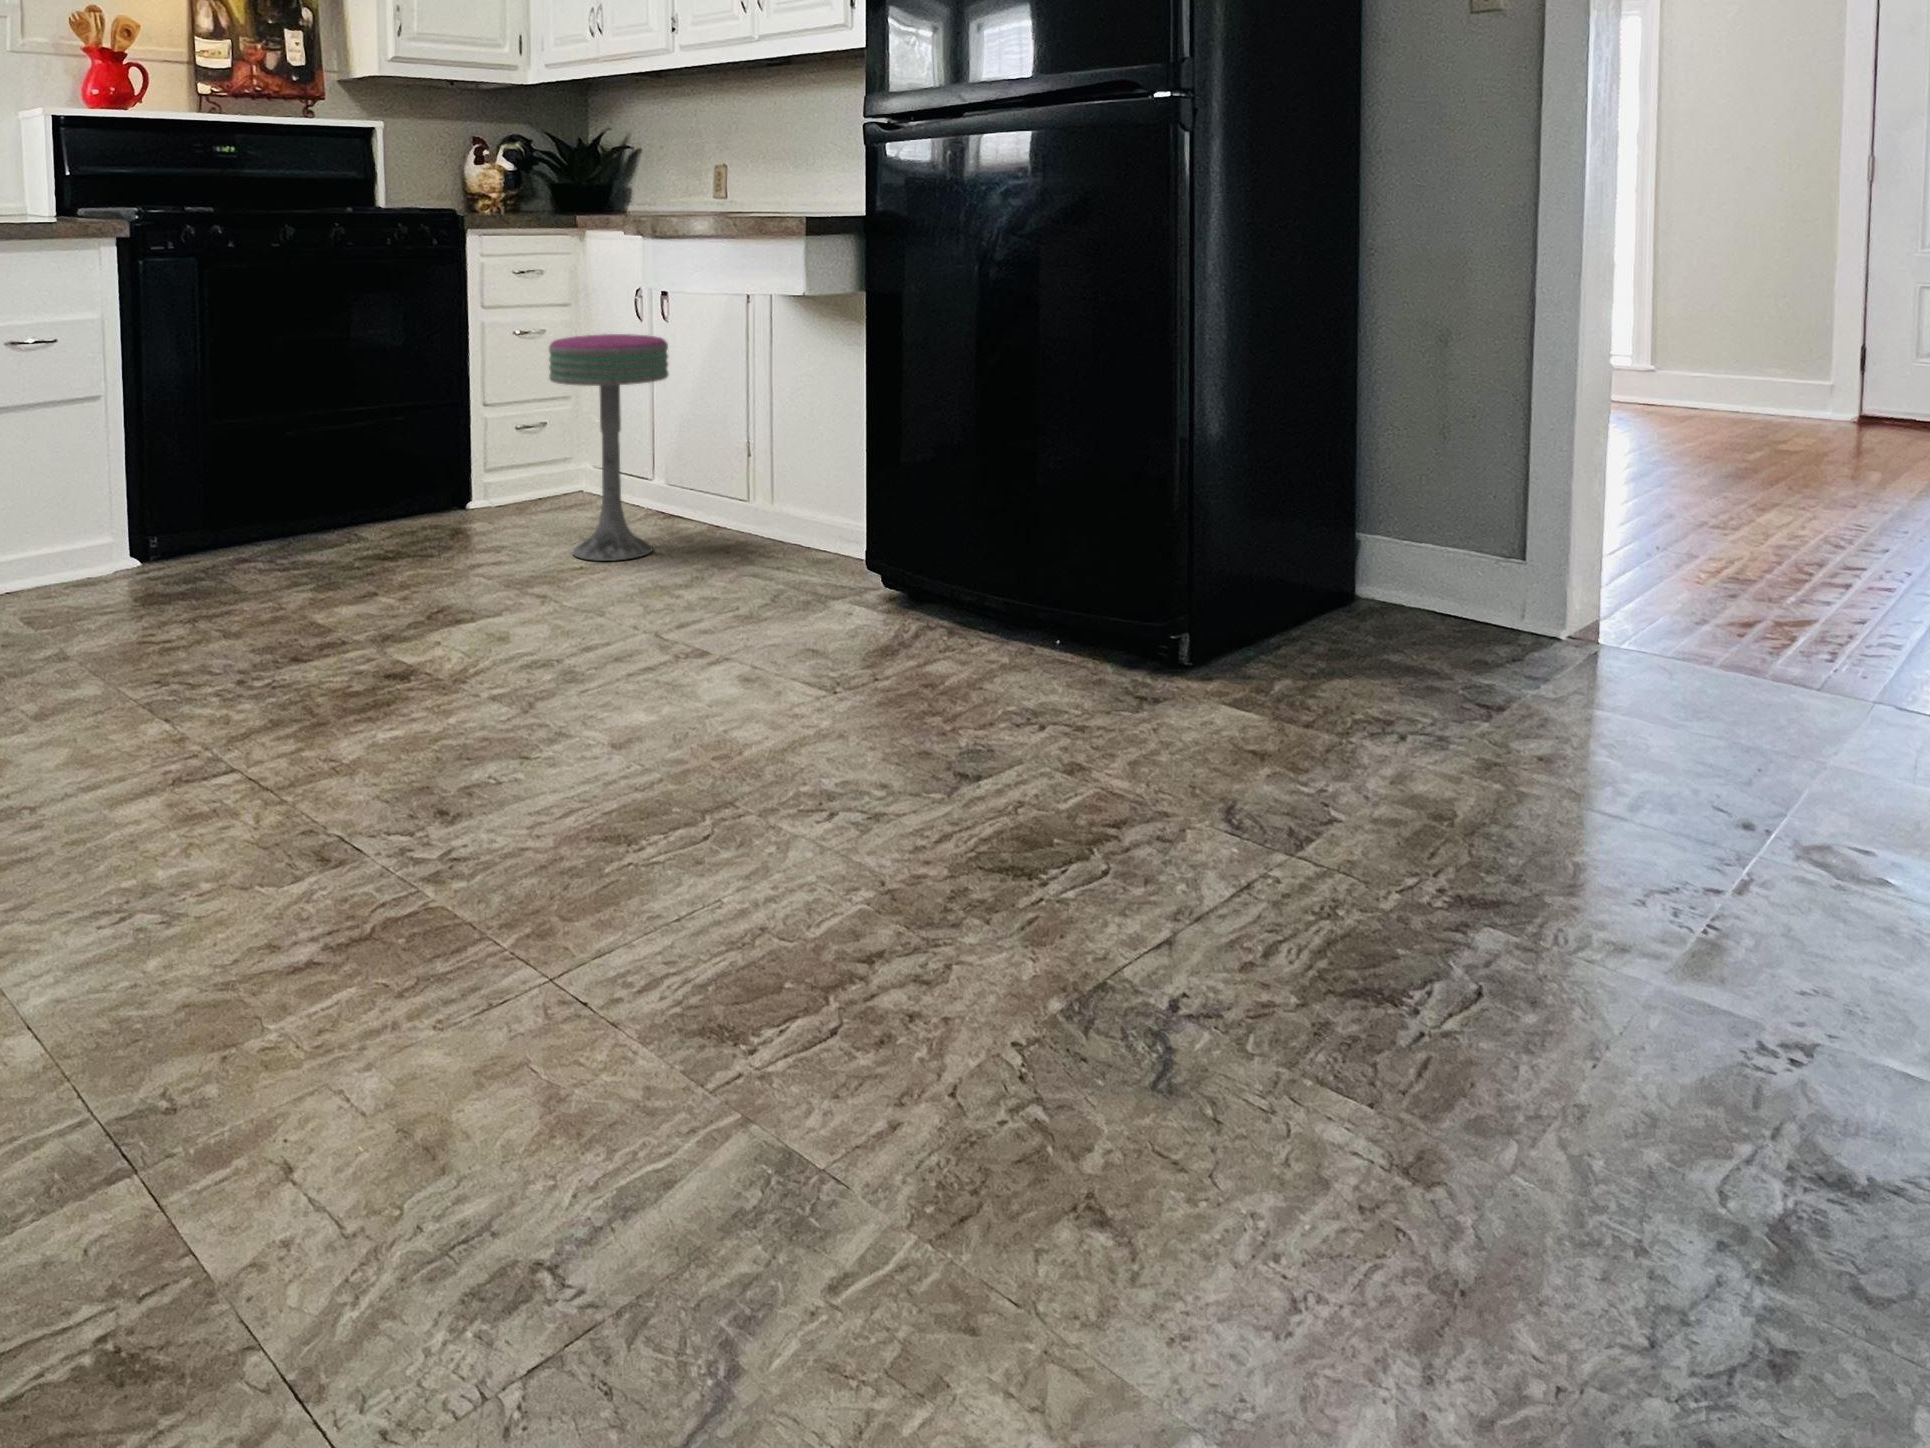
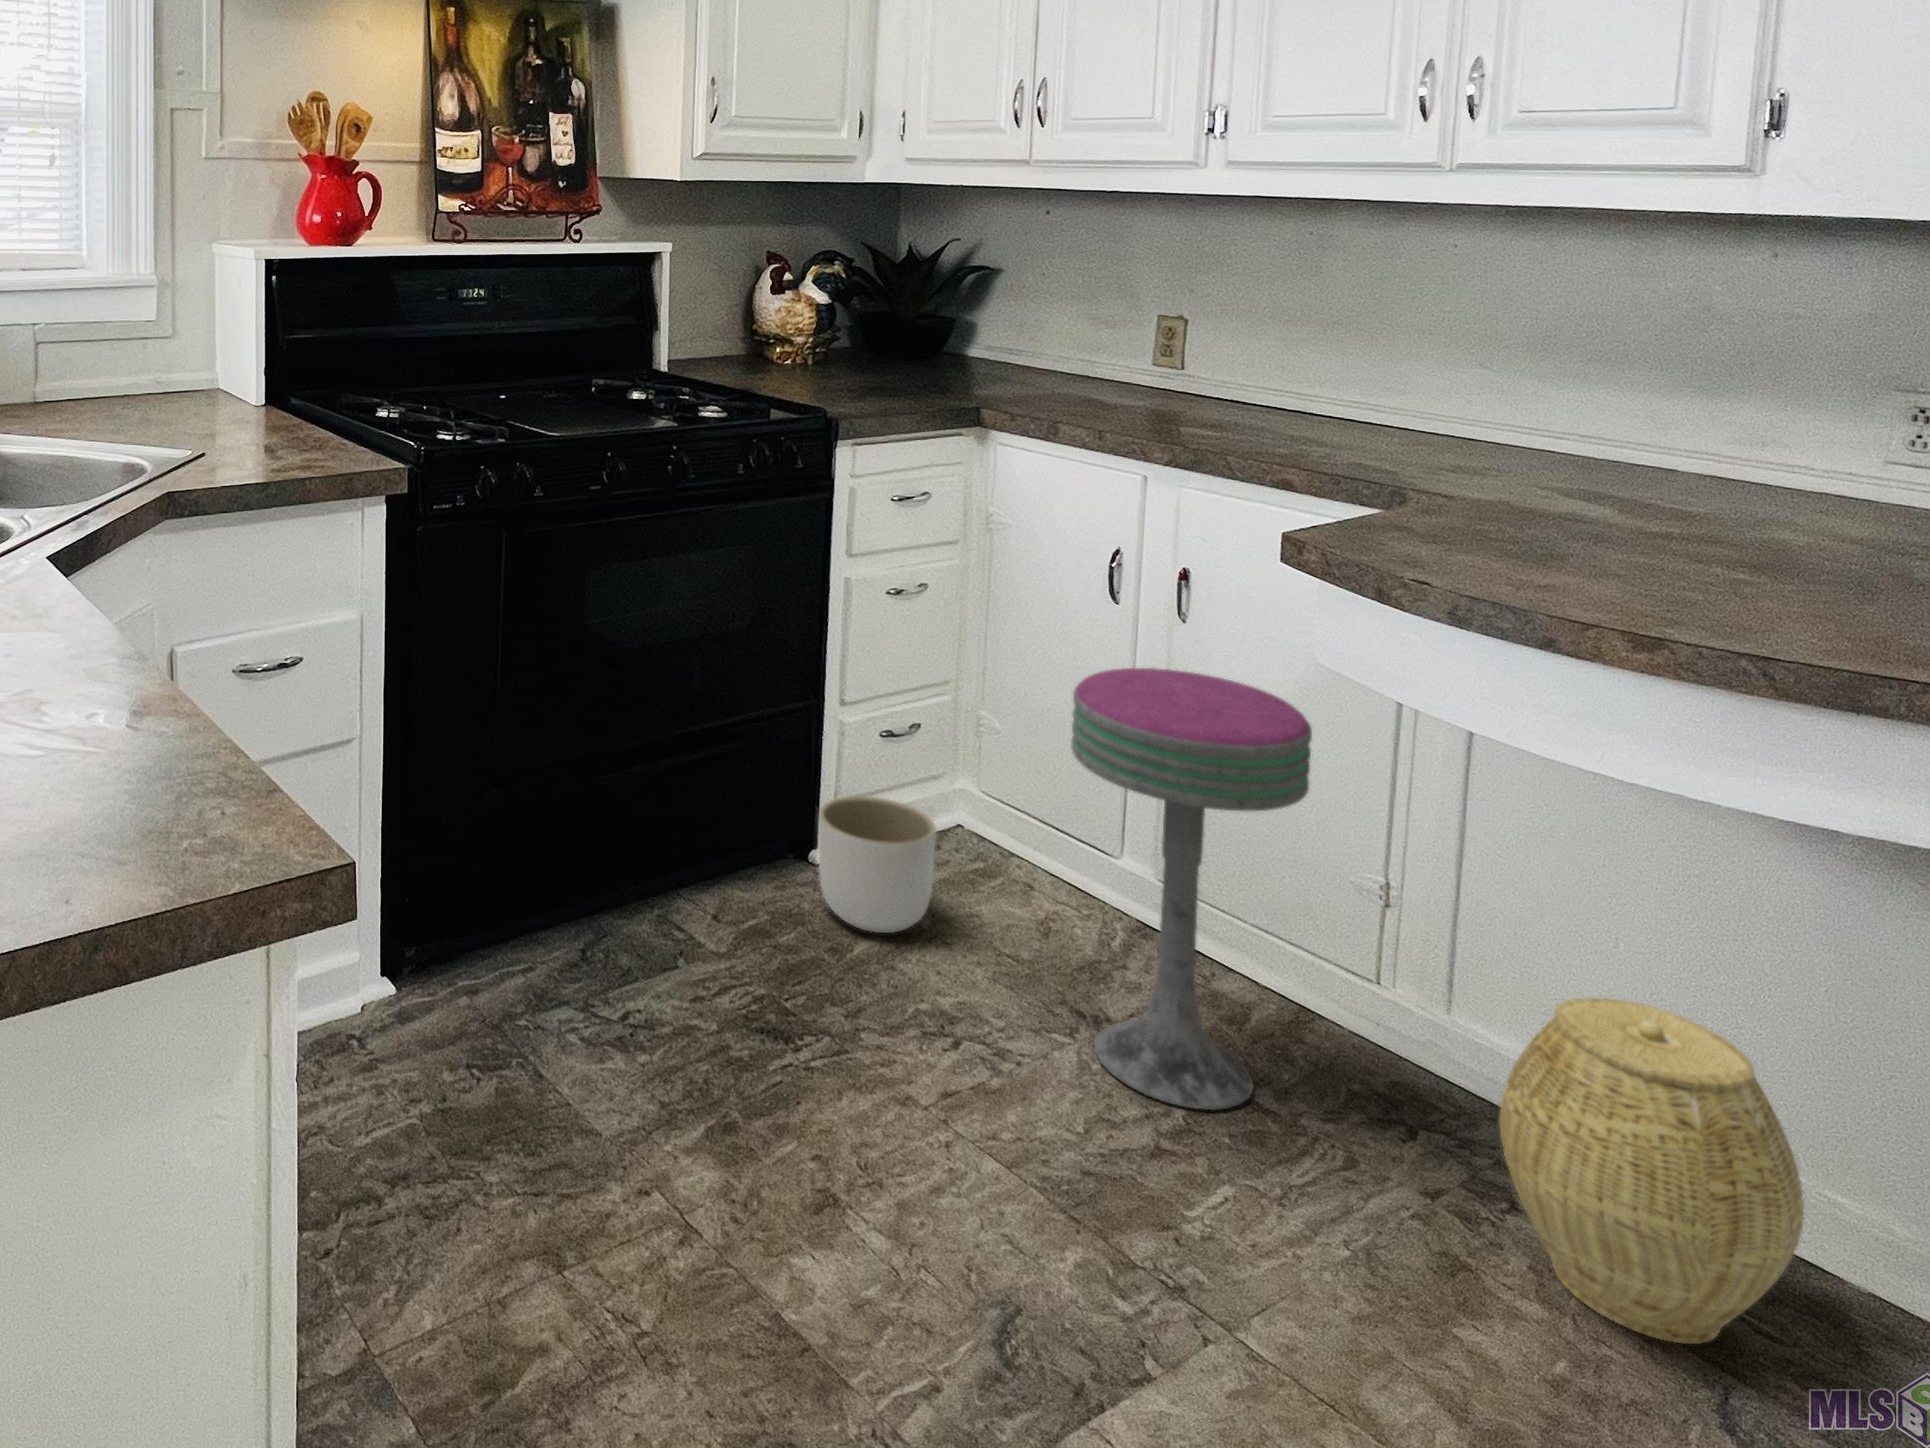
woven basket: none [711,445,824,592] -> present [1499,998,1804,1344]
planter: none [449,456,521,528] -> present [819,796,936,933]

